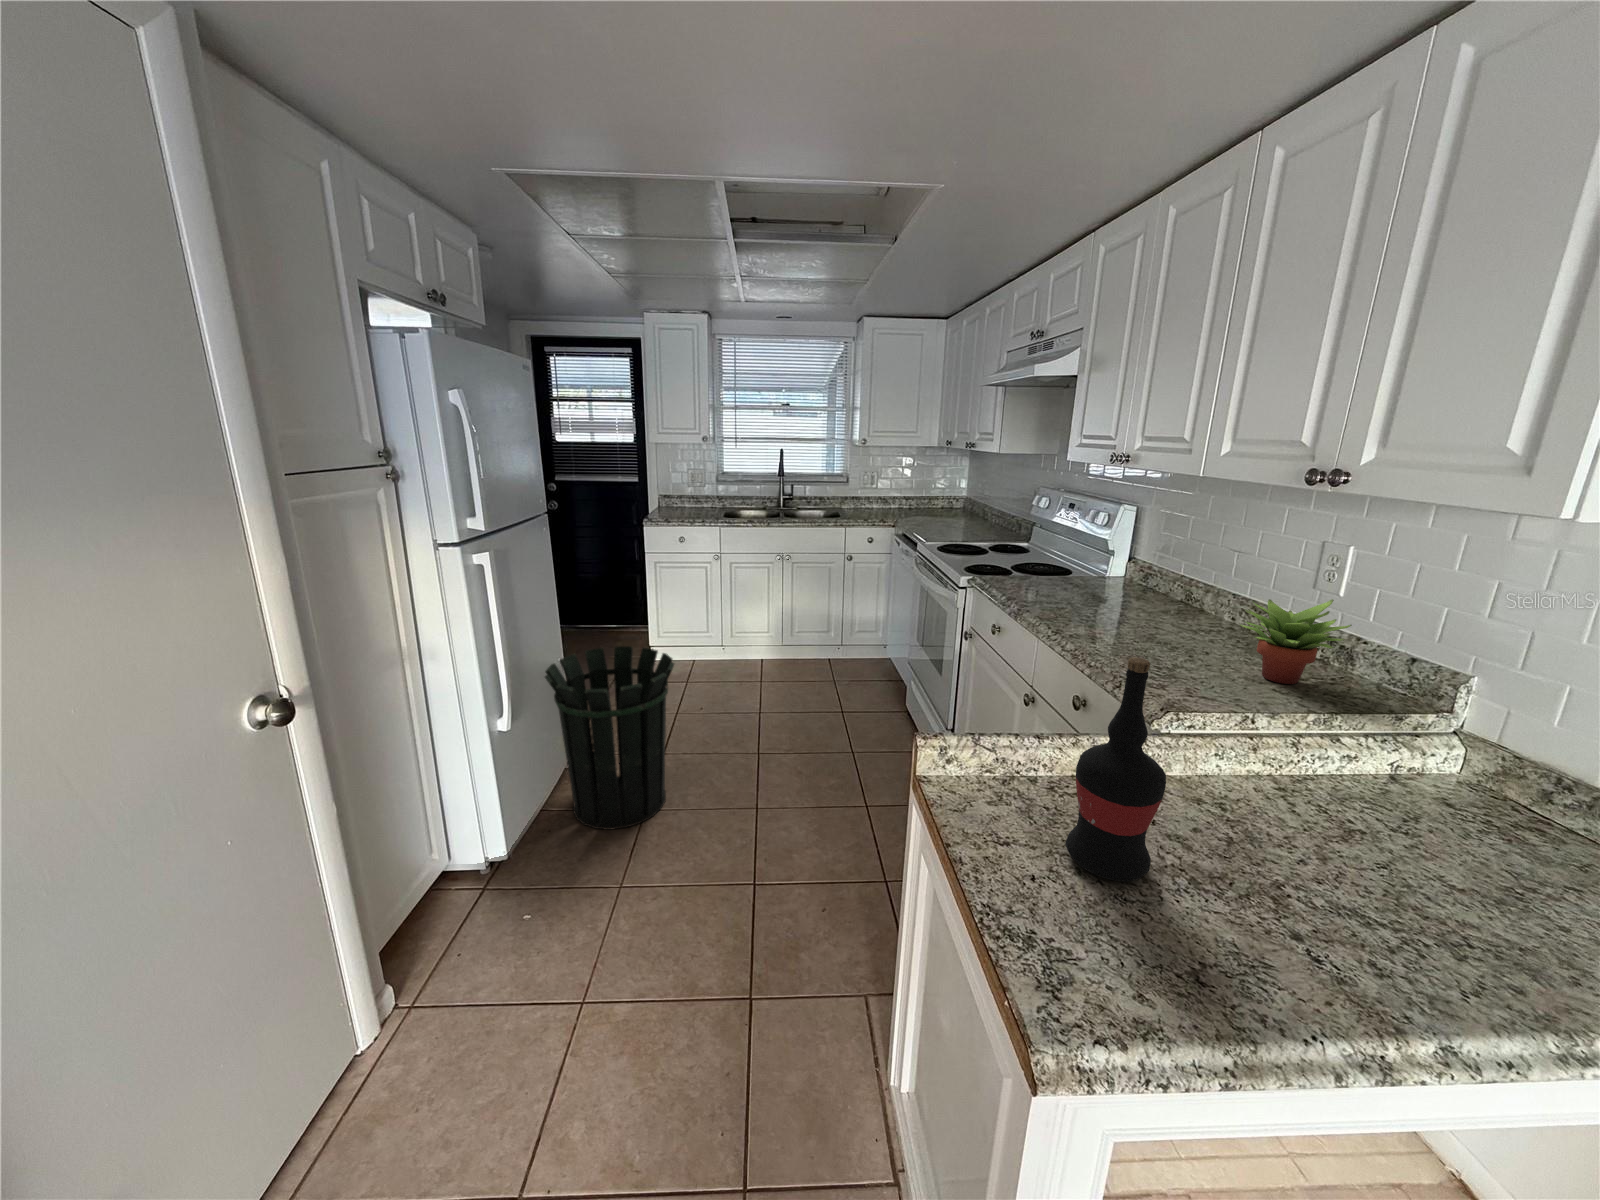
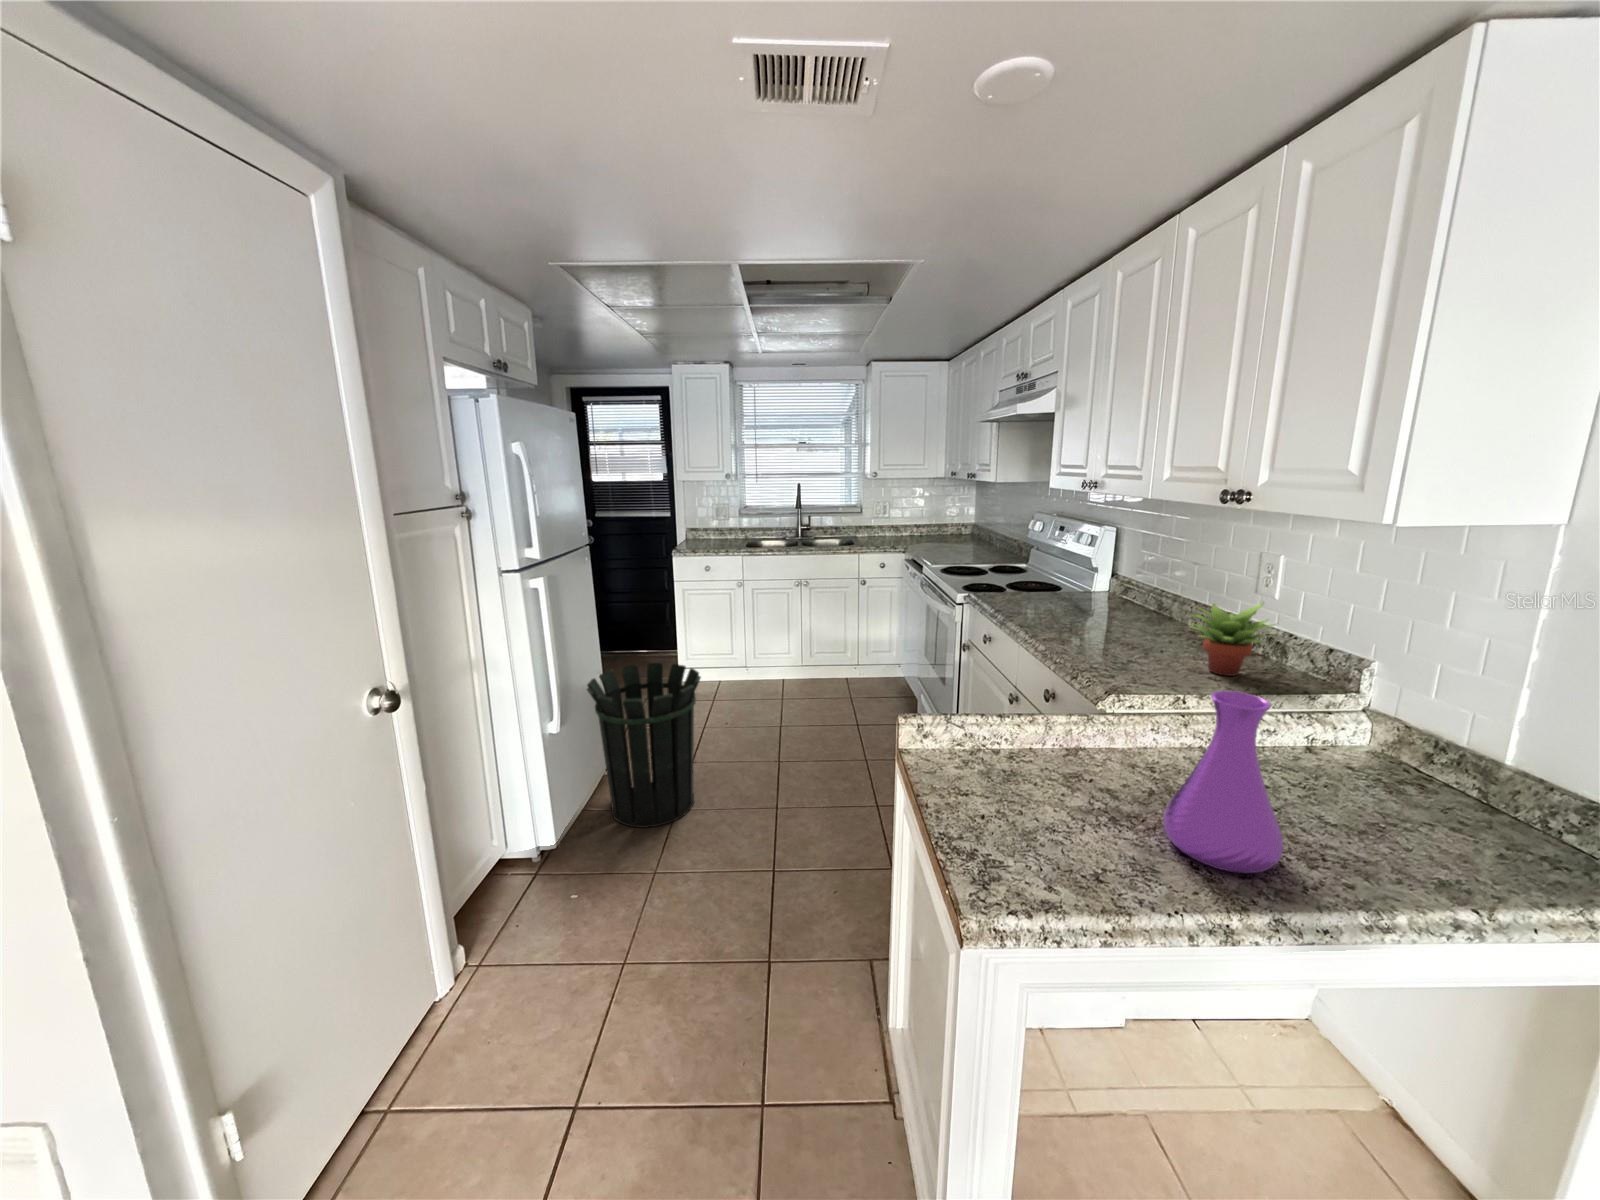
wine bottle: present [1065,658,1166,882] -> none [1011,641,1084,817]
vase: none [1265,730,1439,973] -> present [1163,691,1283,873]

